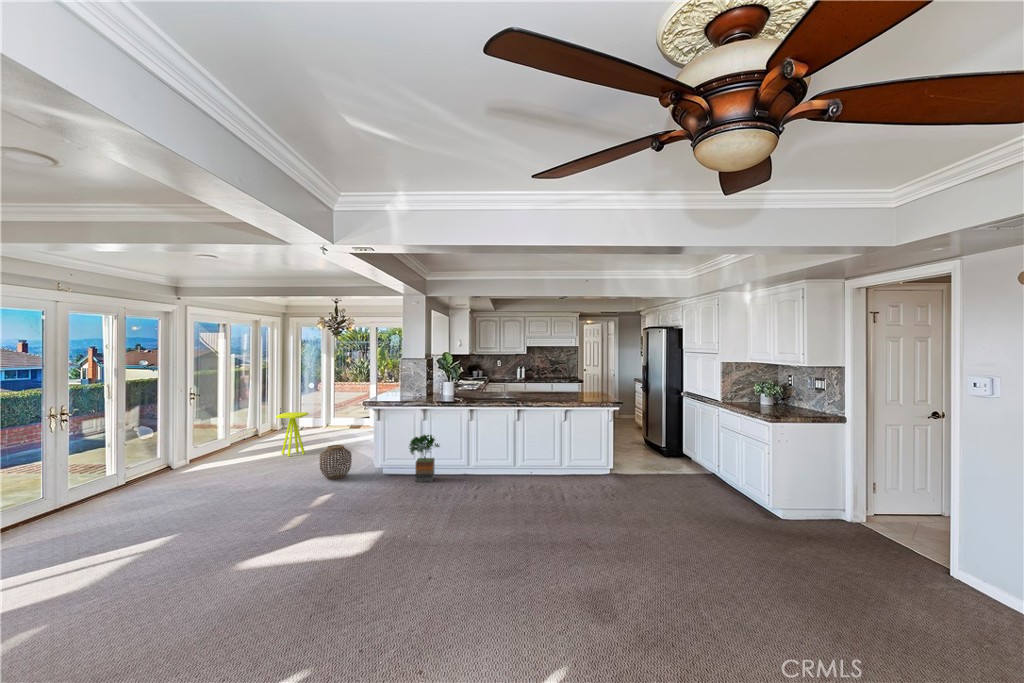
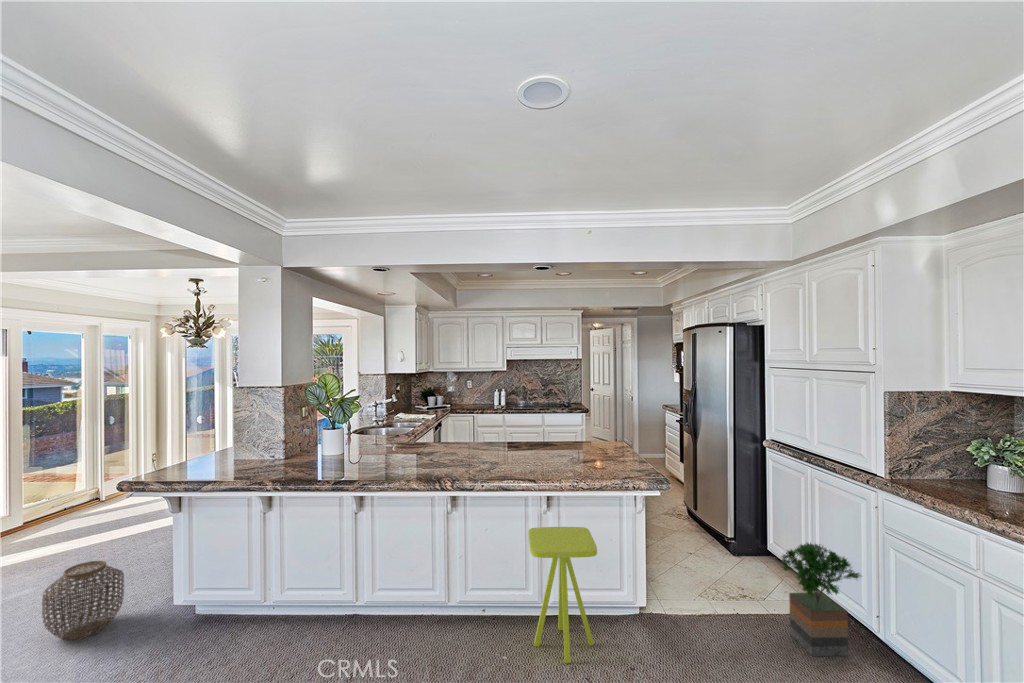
side table: present [276,412,308,456] -> present [528,527,597,663]
potted tree: present [409,435,439,482] -> present [781,543,861,656]

